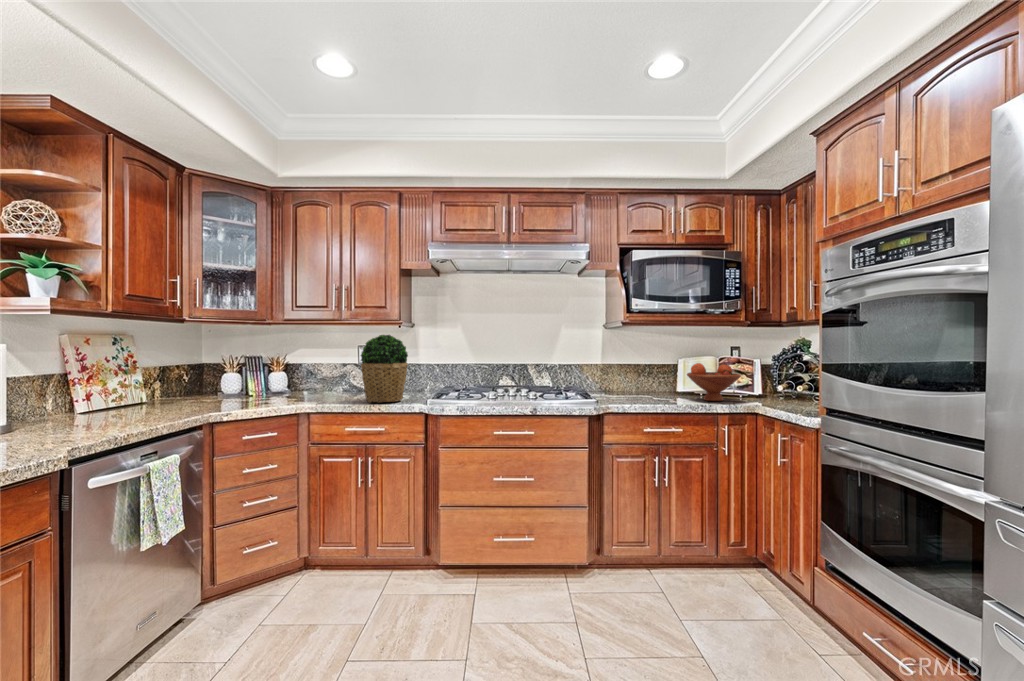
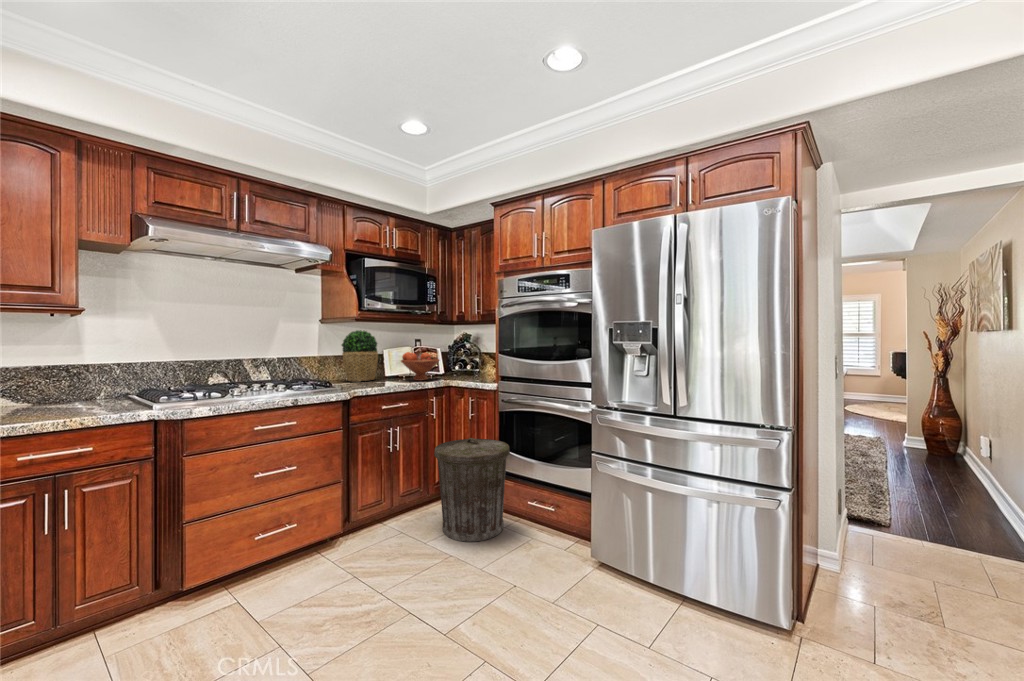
potted plant: present [361,335,408,403] -> present [342,330,378,382]
trash can: none [693,490,818,655] -> present [434,438,510,542]

